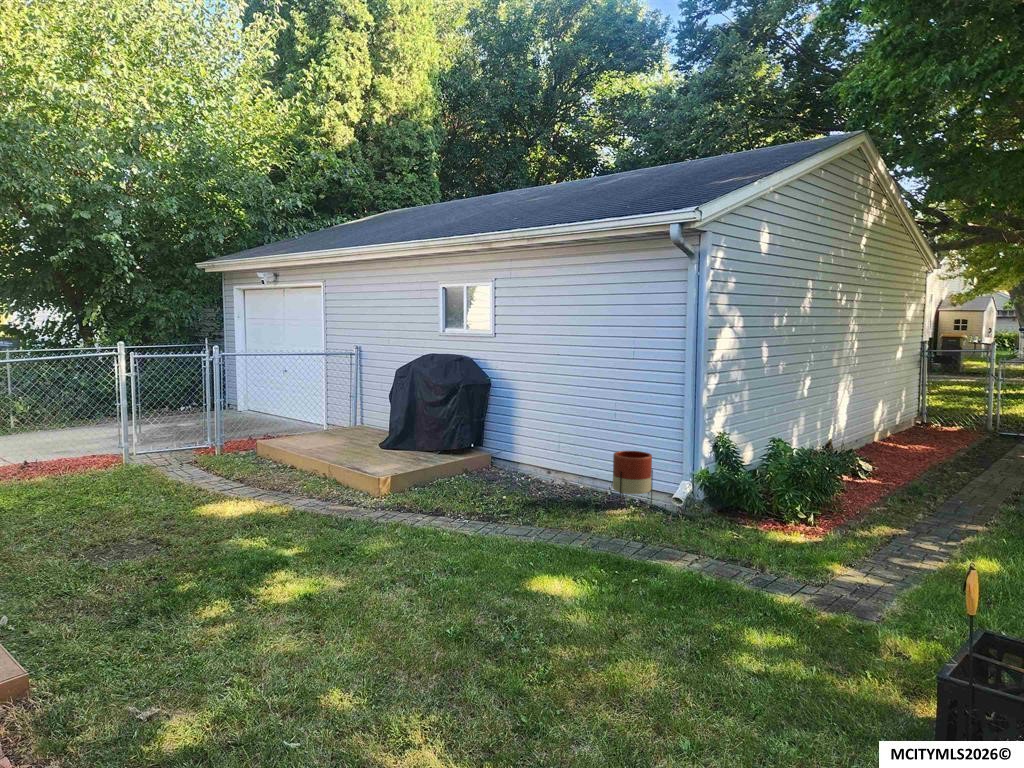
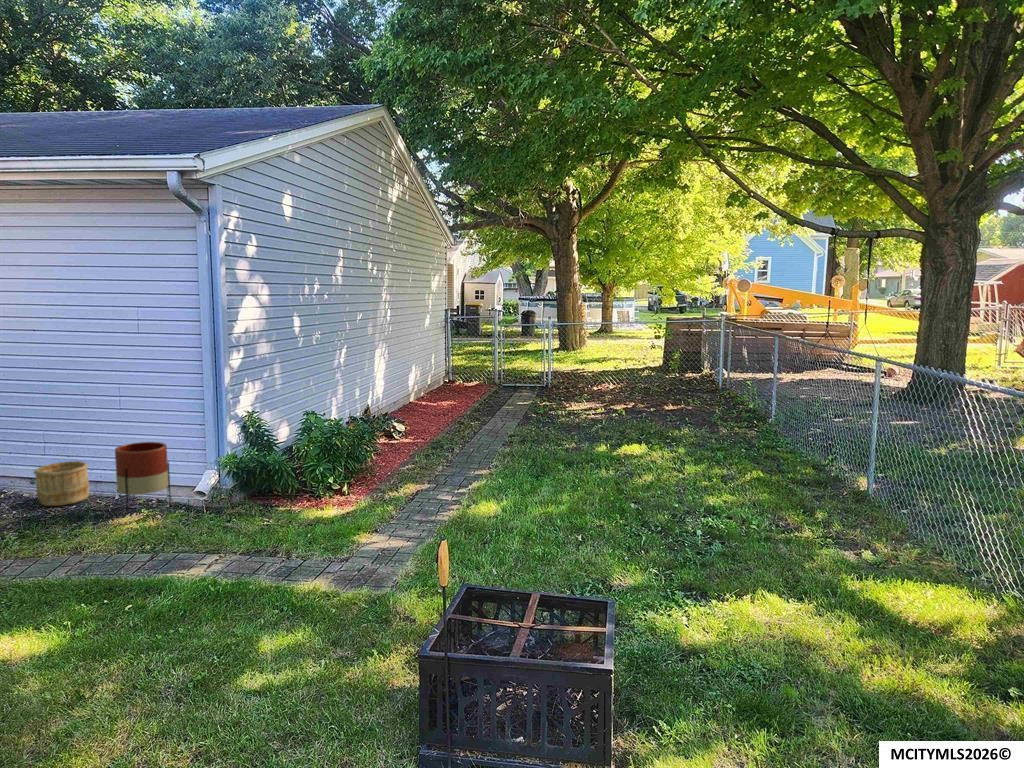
wooden bucket: none [555,460,591,494] -> present [33,461,89,506]

